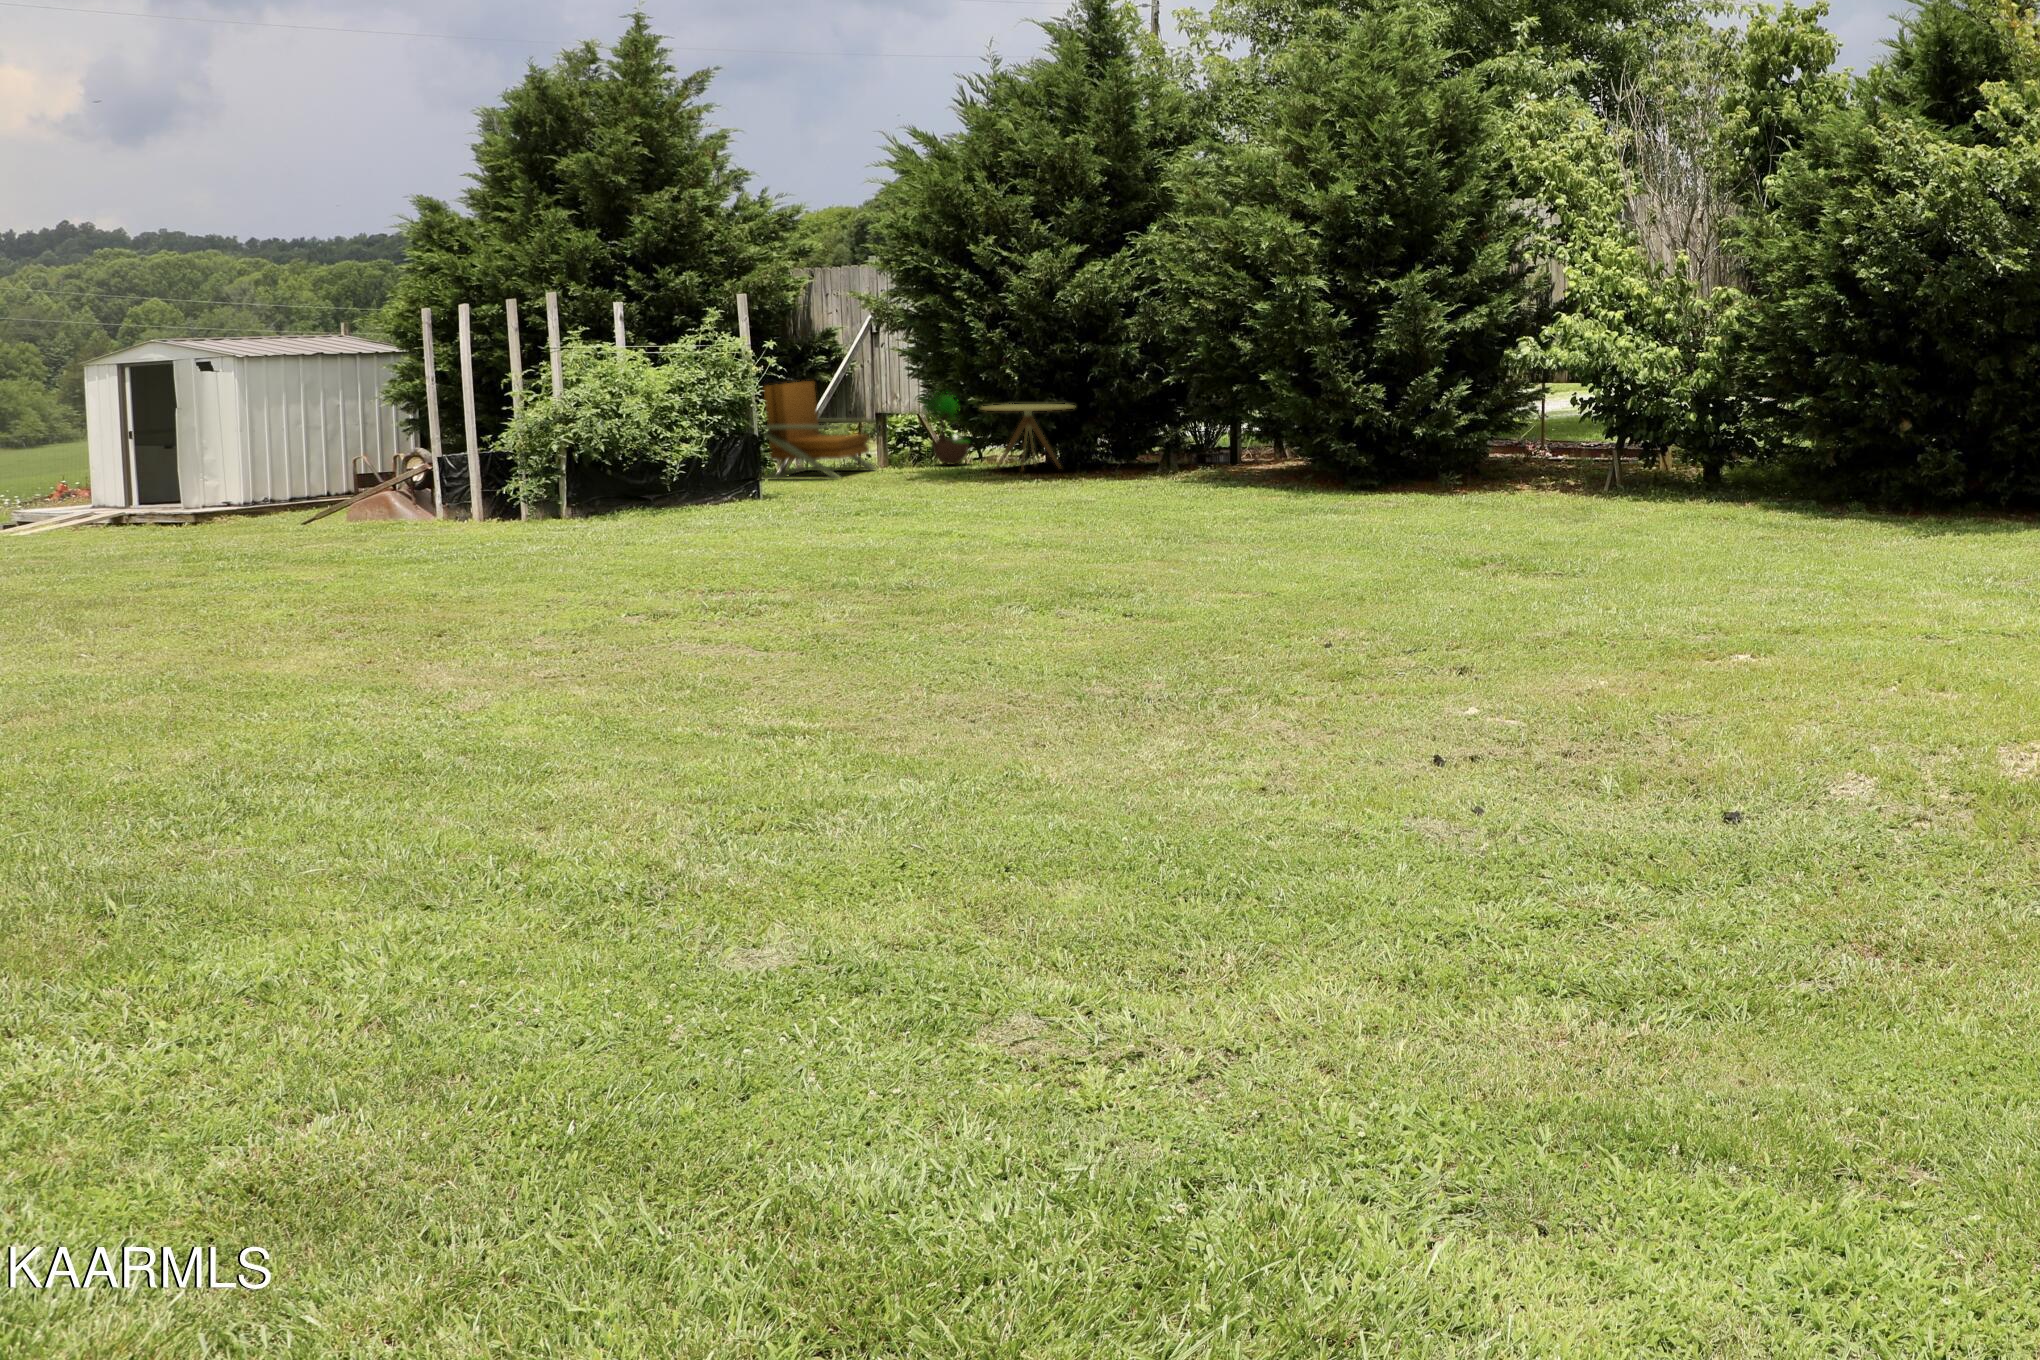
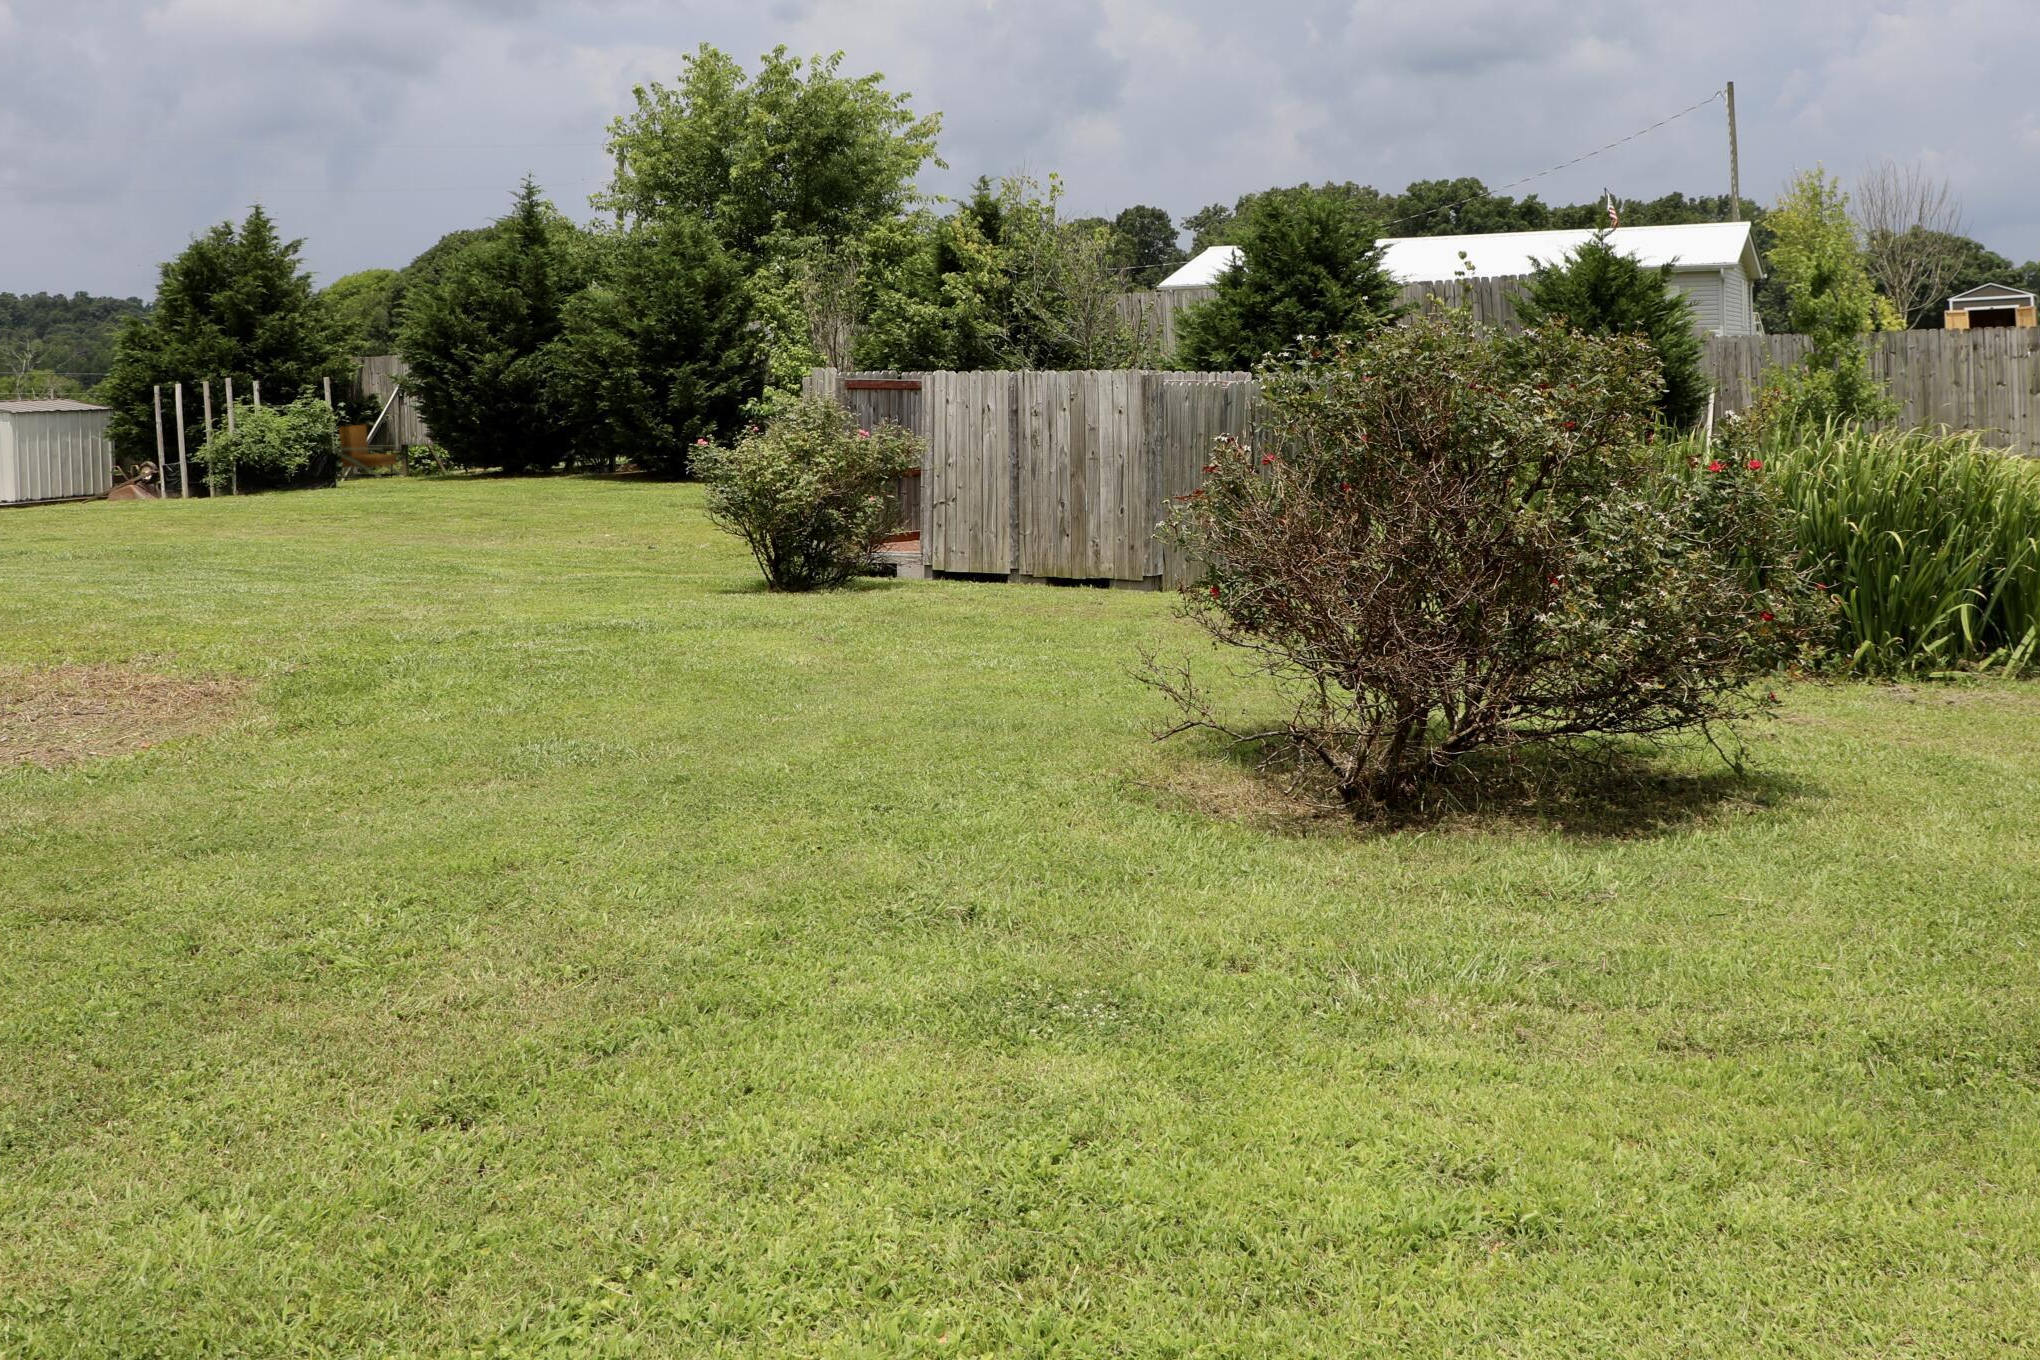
potted tree: present [922,392,969,465] -> none [423,427,456,472]
round table: present [981,404,1074,468] -> none [460,437,515,474]

